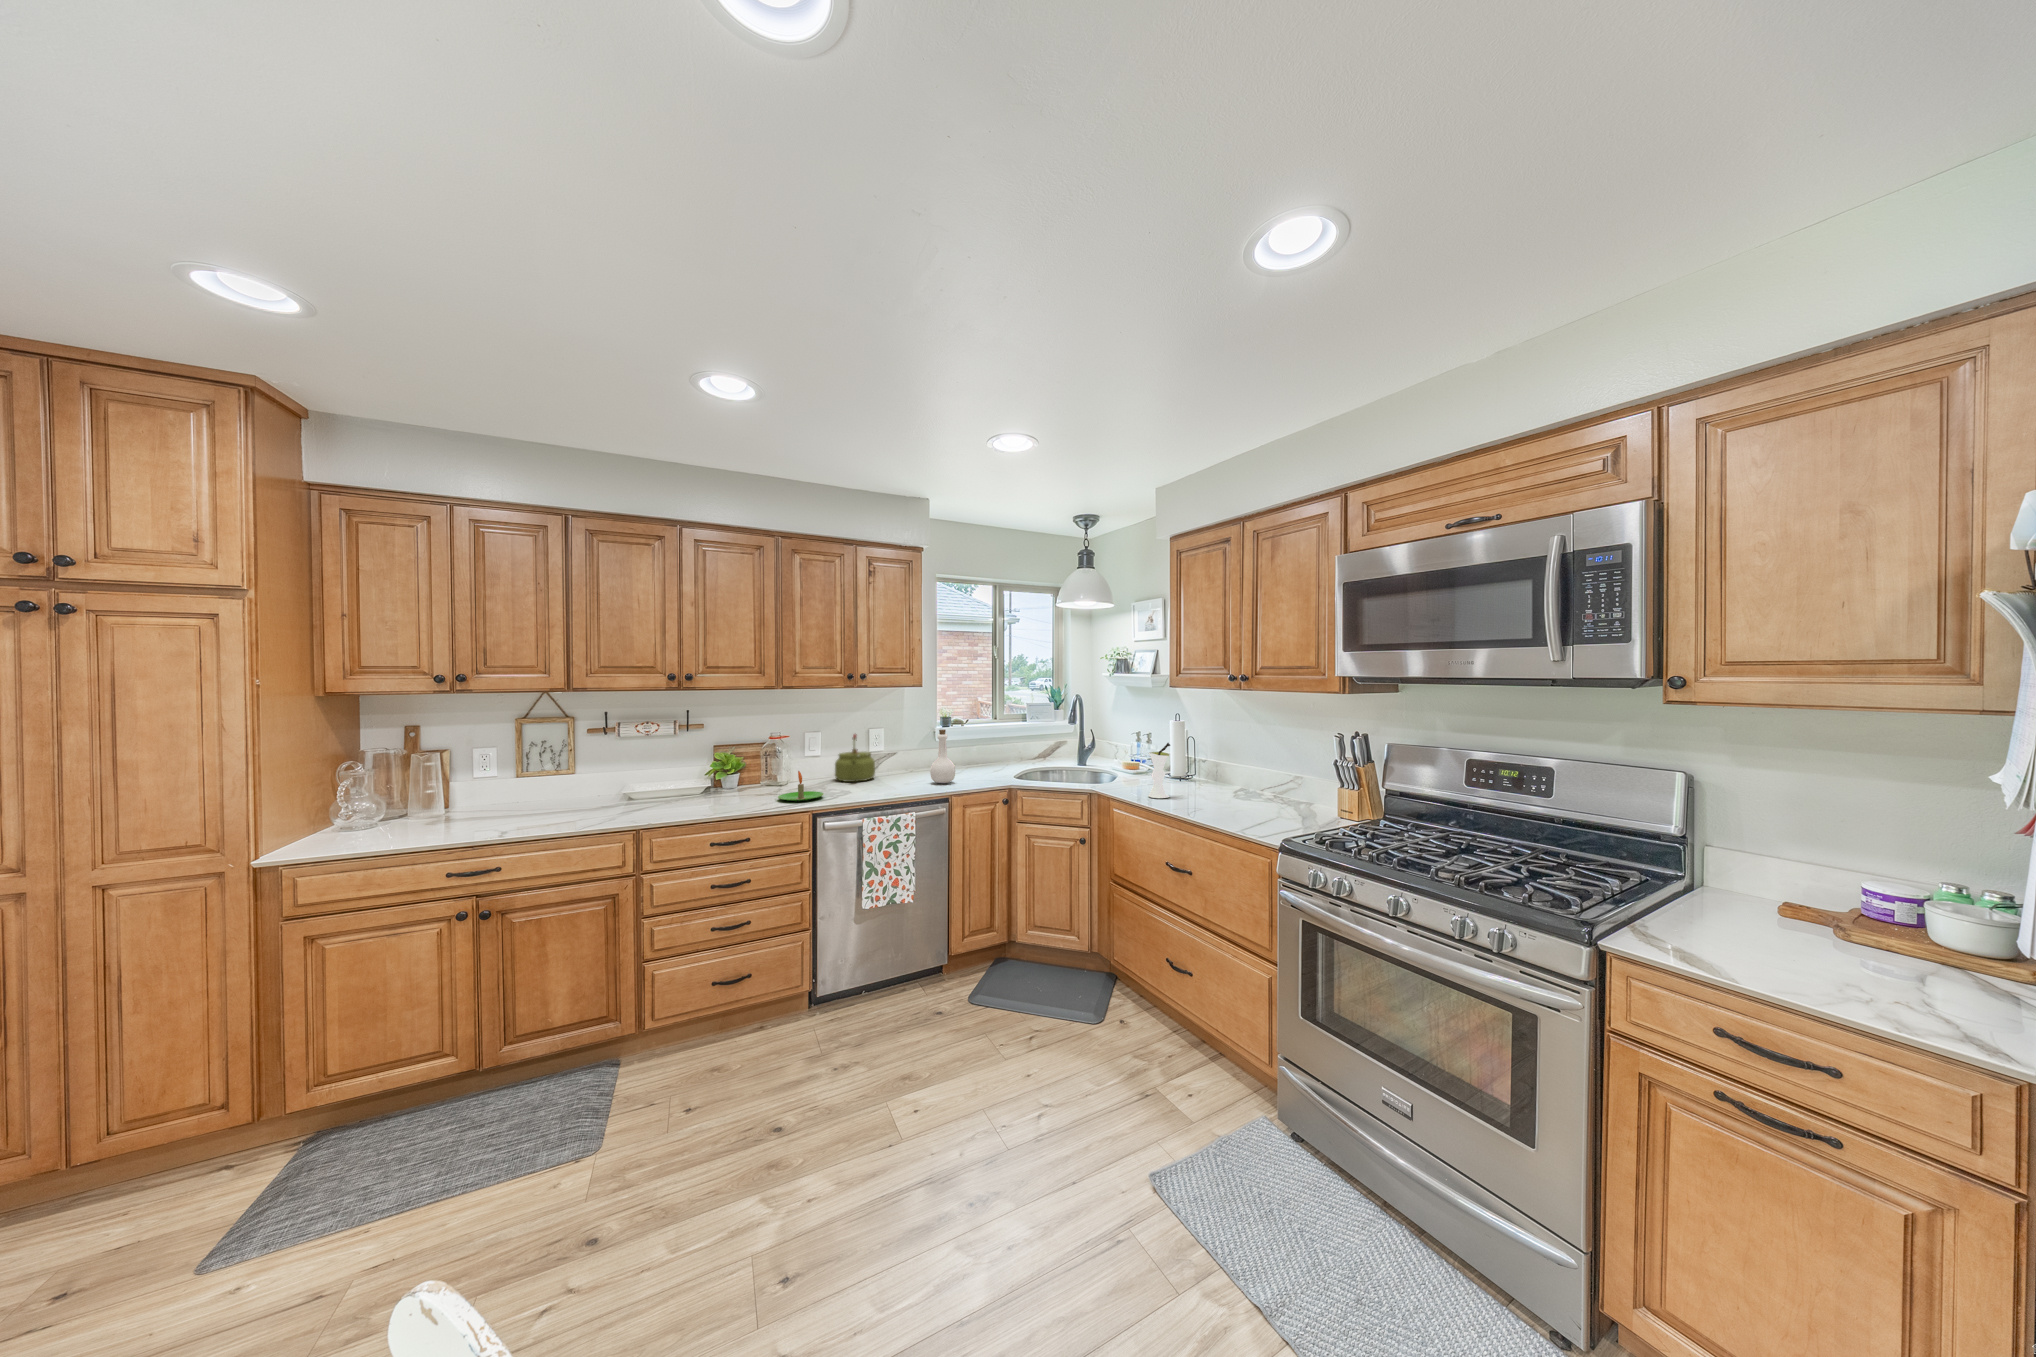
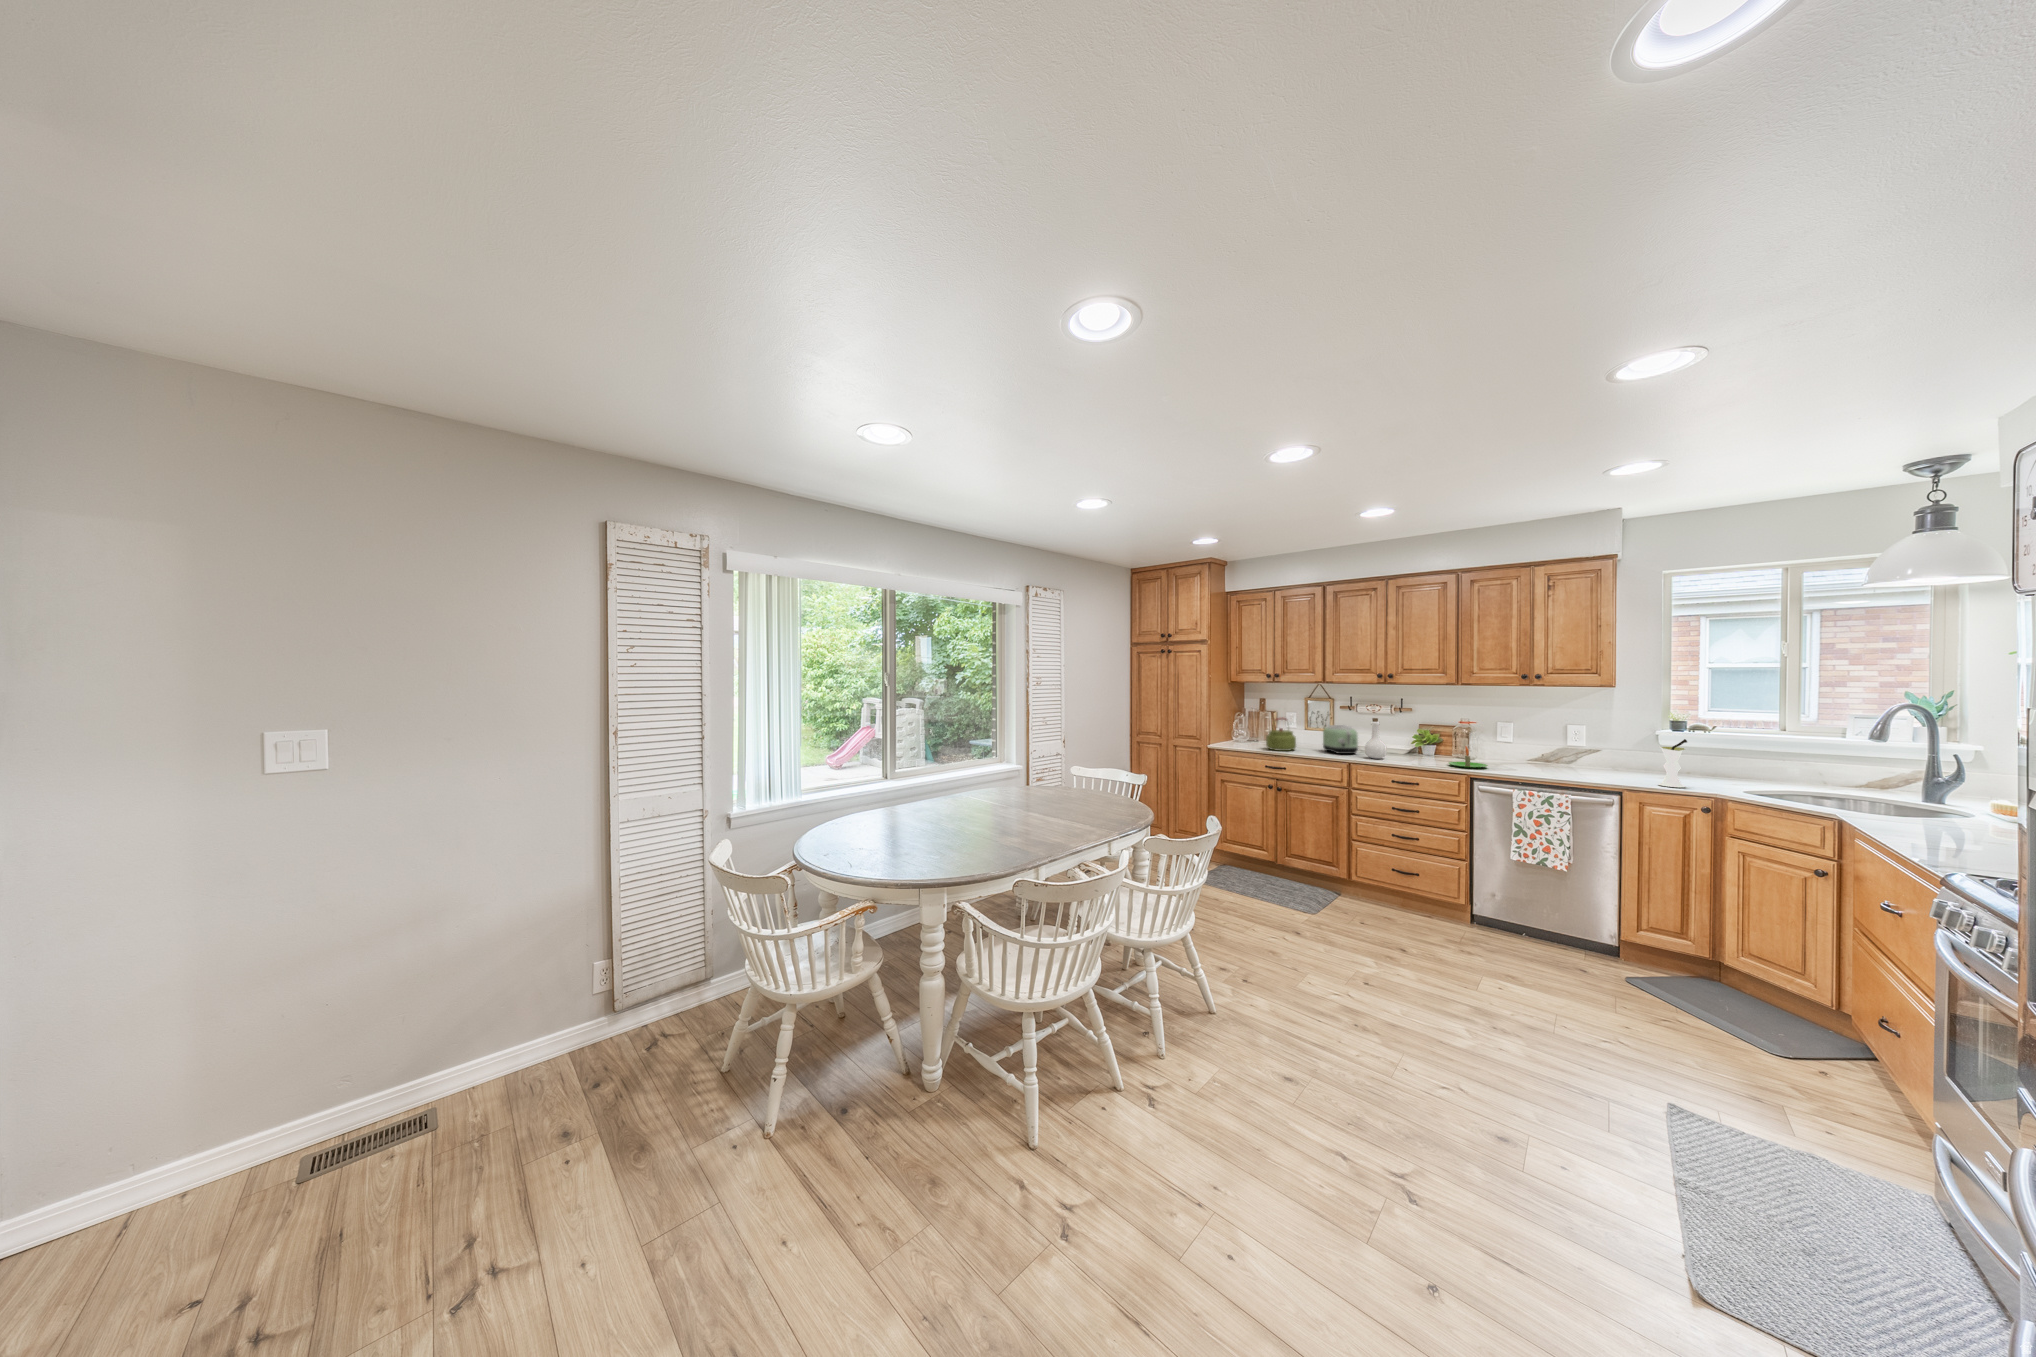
bottle: present [930,730,955,783] -> present [1365,718,1387,759]
kettle: present [835,734,875,782] -> present [1266,717,1296,751]
vase: present [1148,743,1170,798] -> present [1659,739,1687,787]
toaster: none [567,761,637,814] -> present [1323,725,1358,754]

